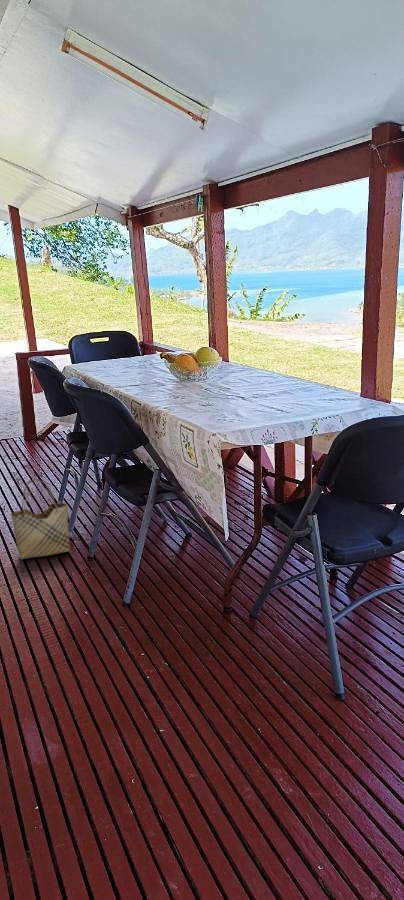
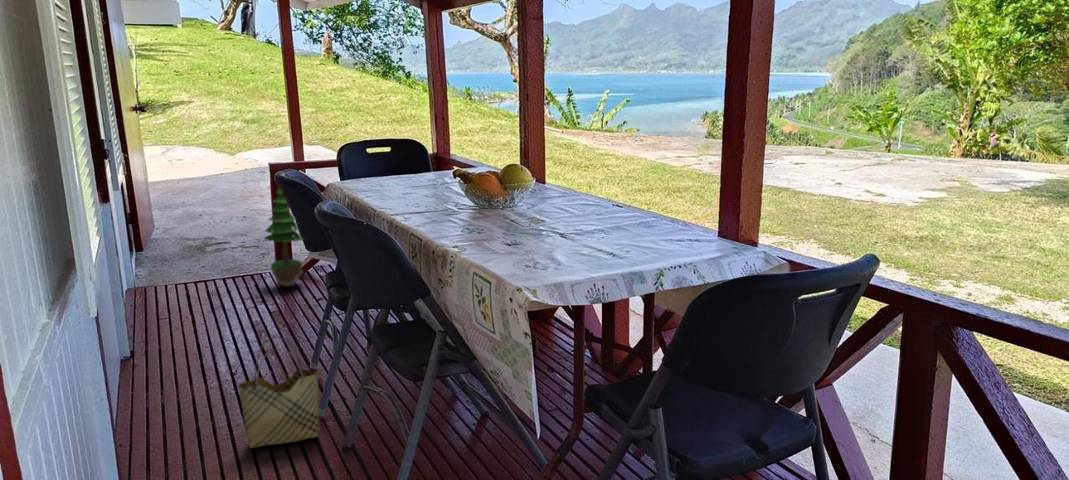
potted tree: none [14,369,45,449] -> present [265,188,303,287]

